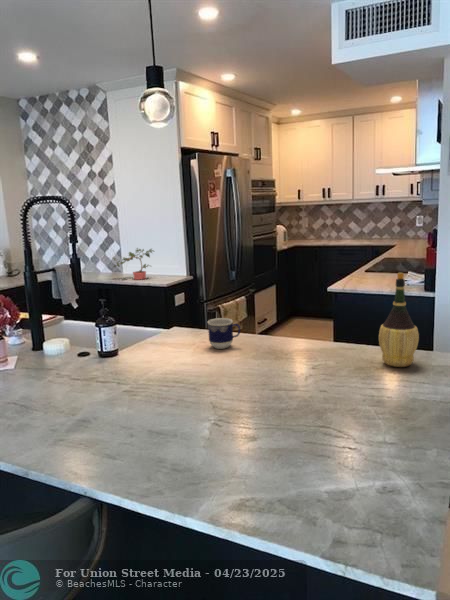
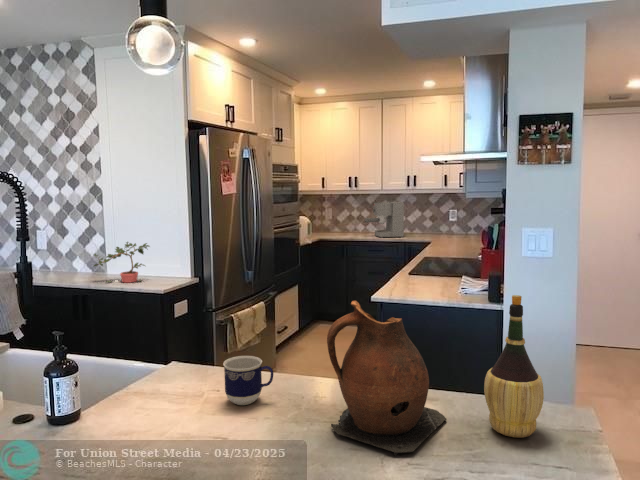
coffee maker: none [336,210,373,243] -> present [365,202,404,238]
ceramic pitcher: none [273,278,354,373] -> present [327,301,446,455]

